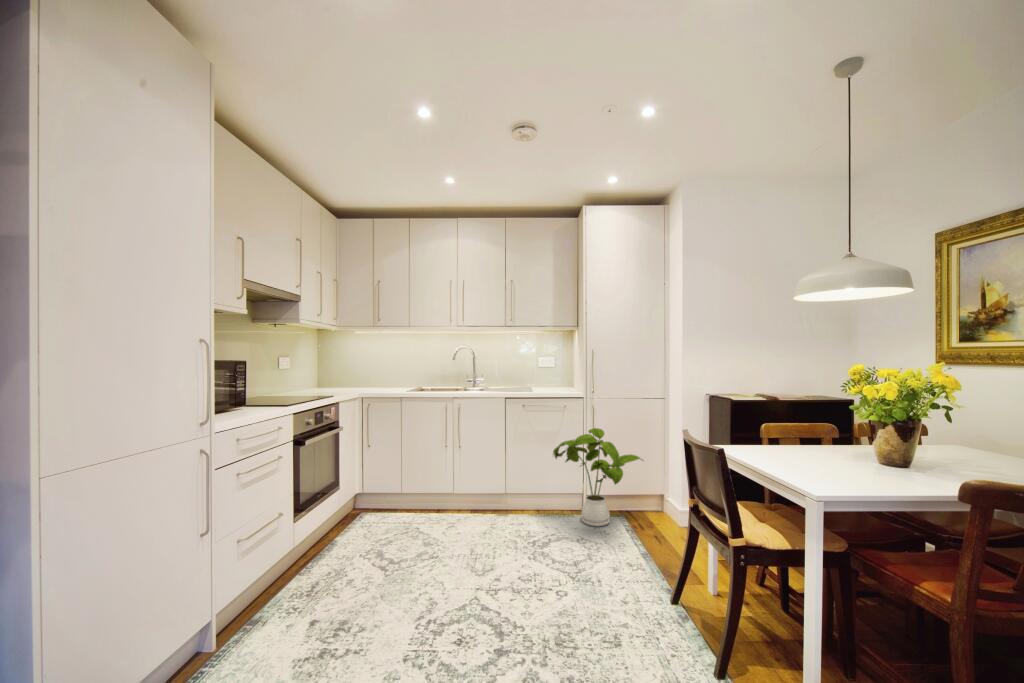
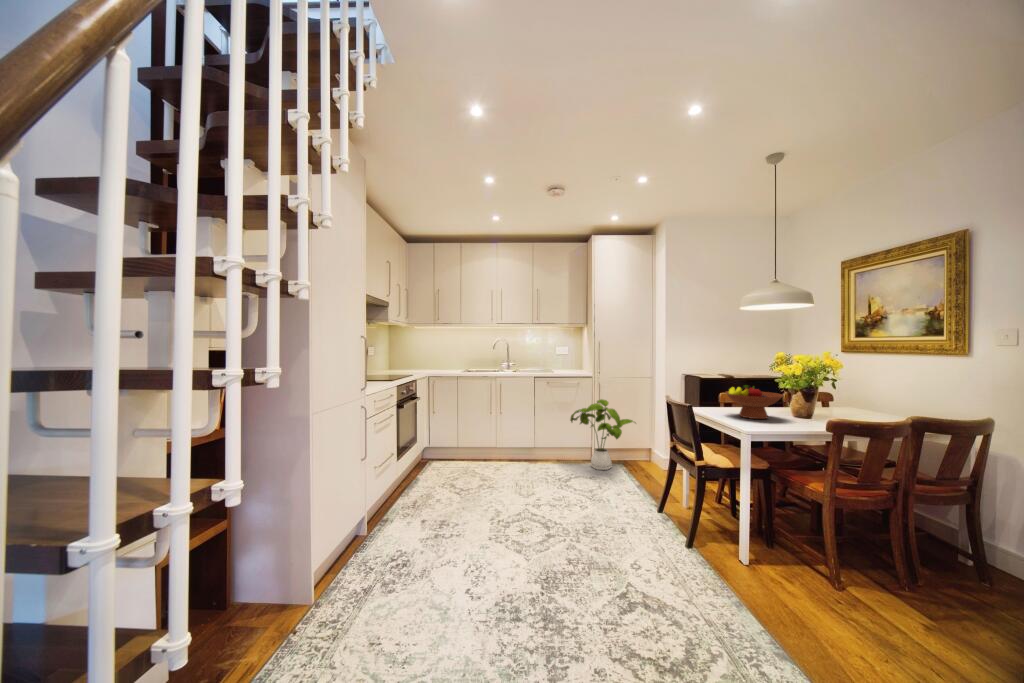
fruit bowl: none [773,415,868,470] -> present [726,385,783,419]

